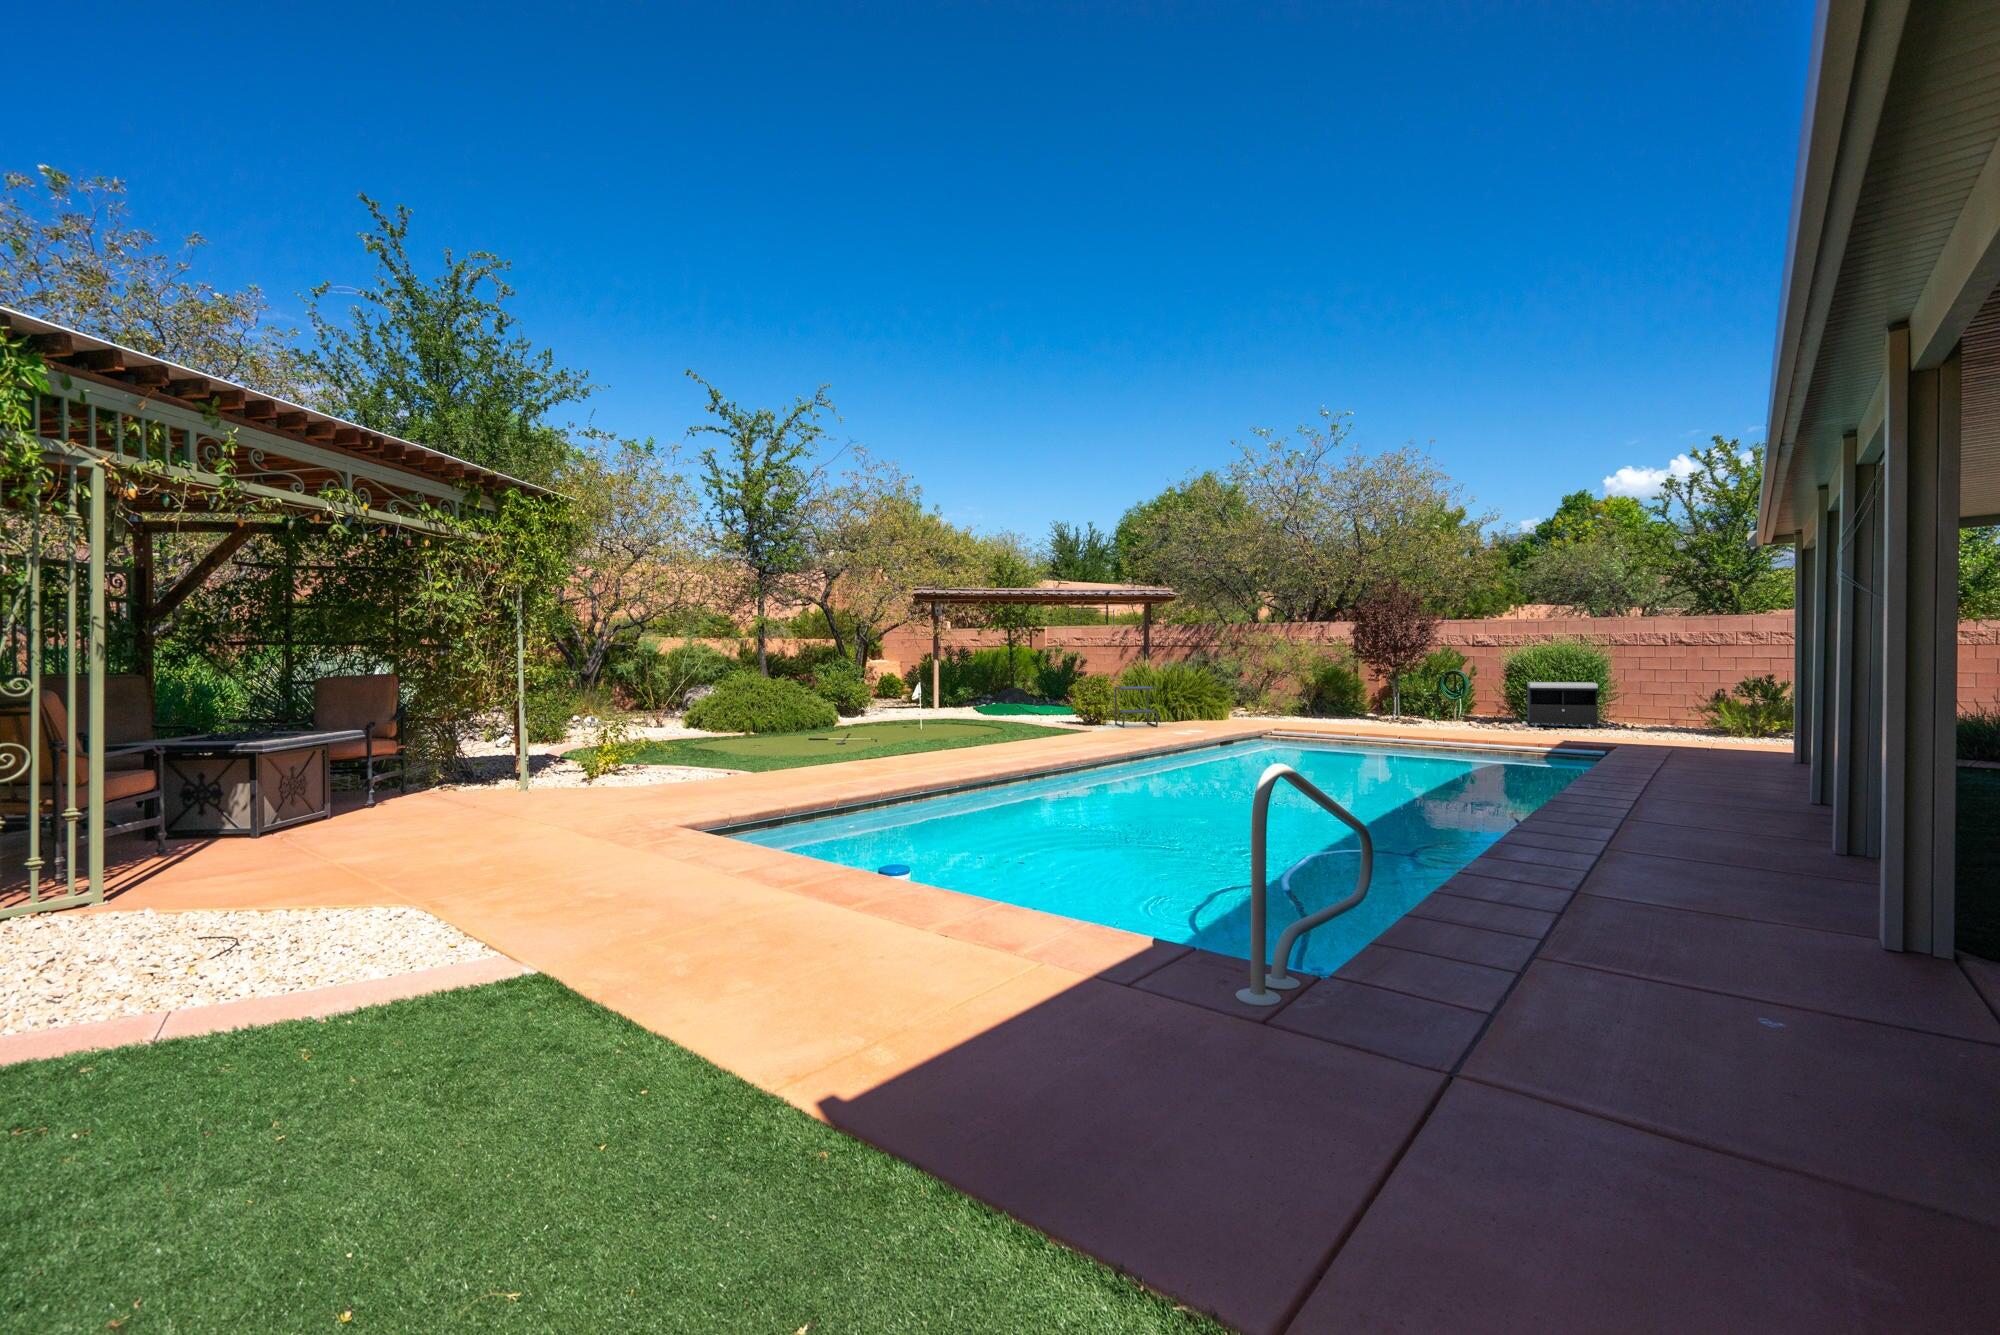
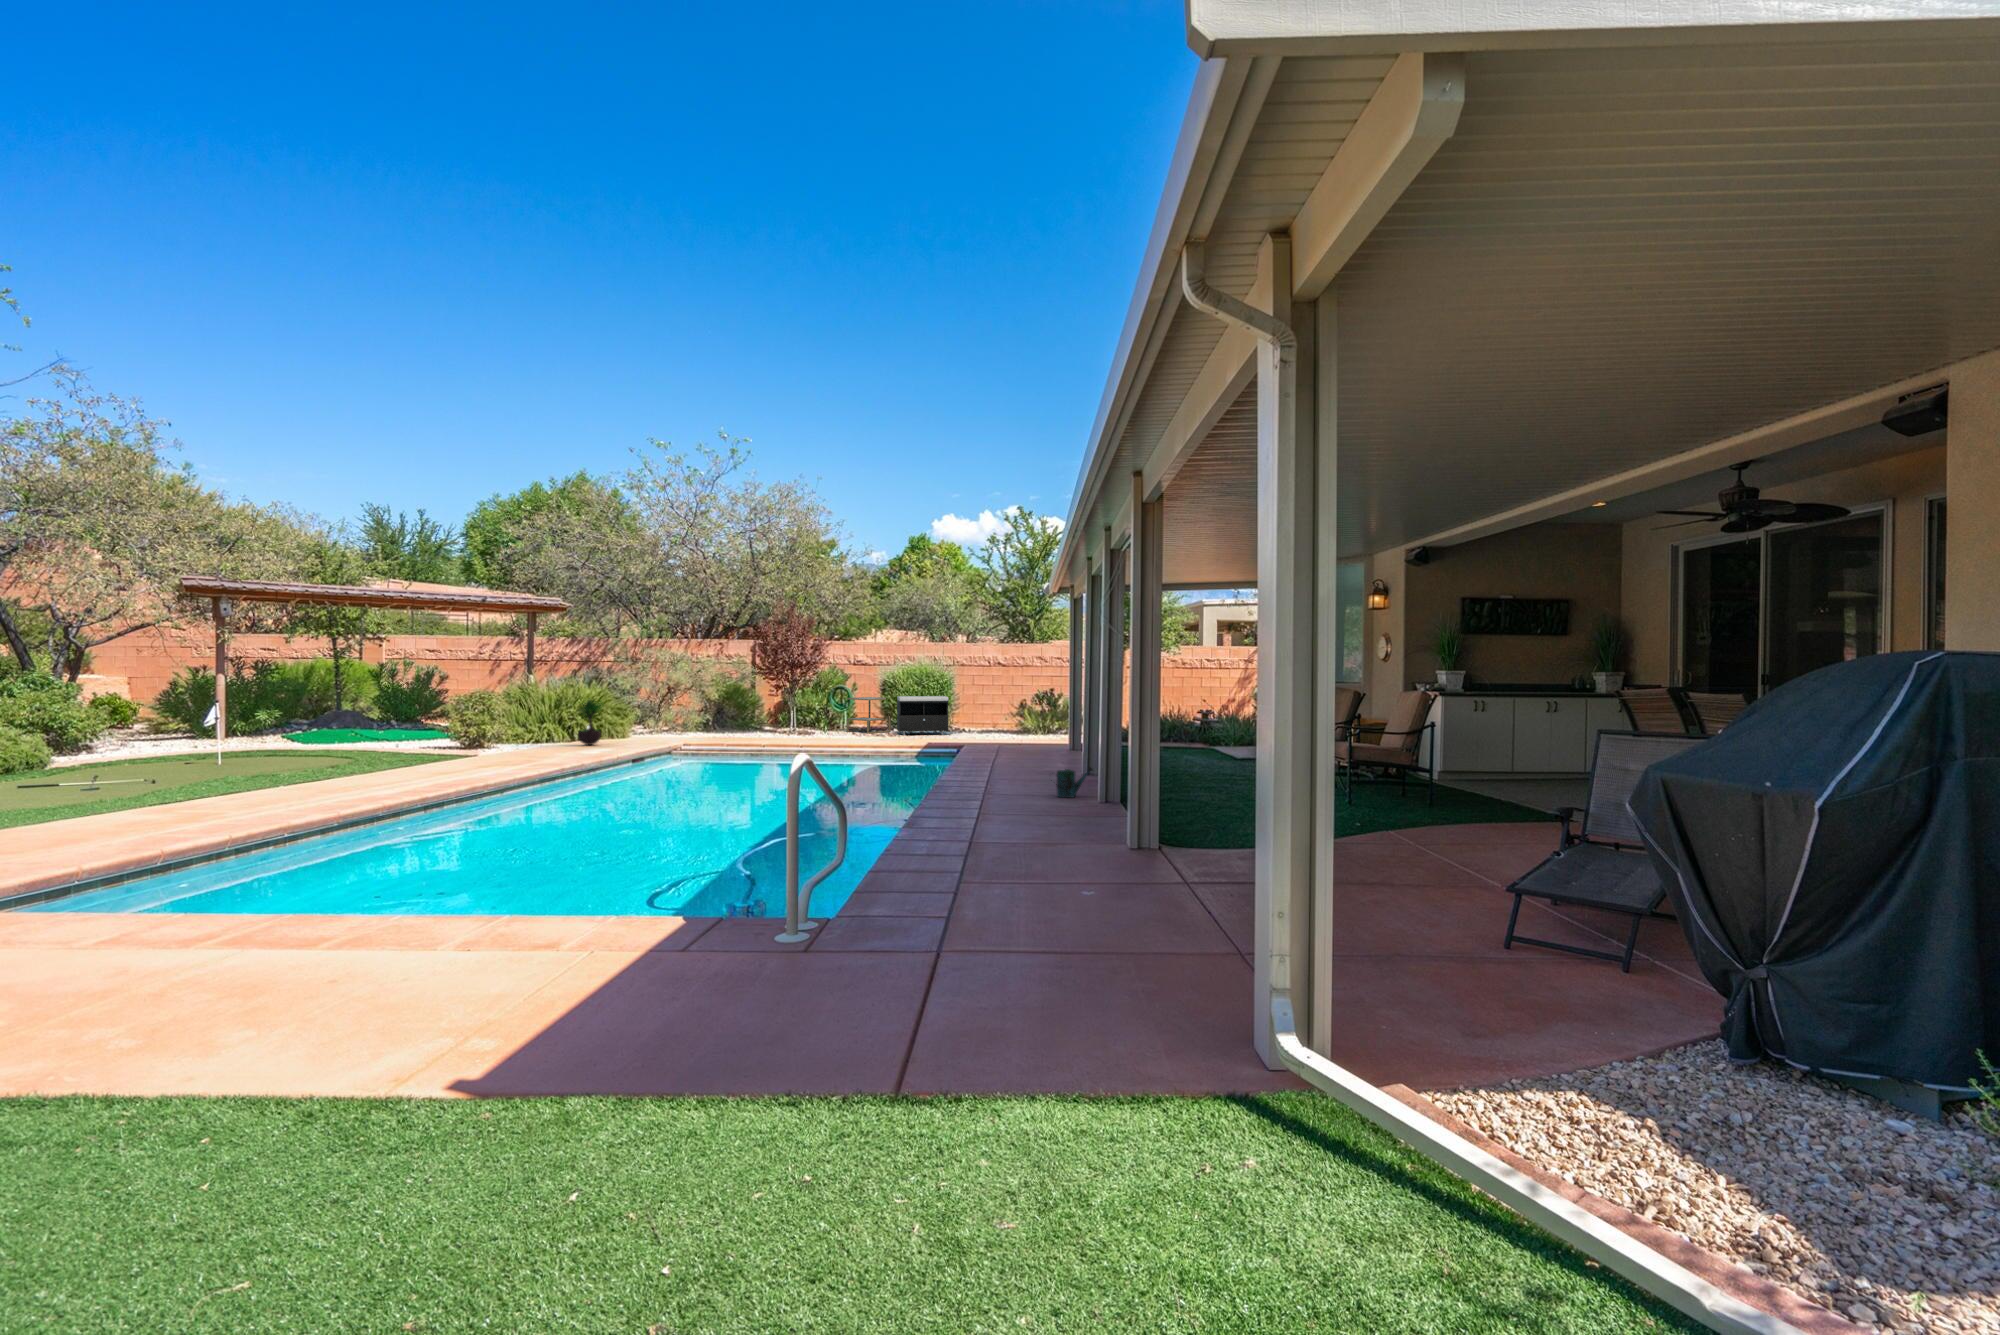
potted tree: none [1176,678,1205,726] -> present [578,698,602,745]
side table: present [1115,686,1158,728] -> present [847,697,891,734]
watering can: none [1747,797,1832,840] -> present [1056,767,1092,798]

